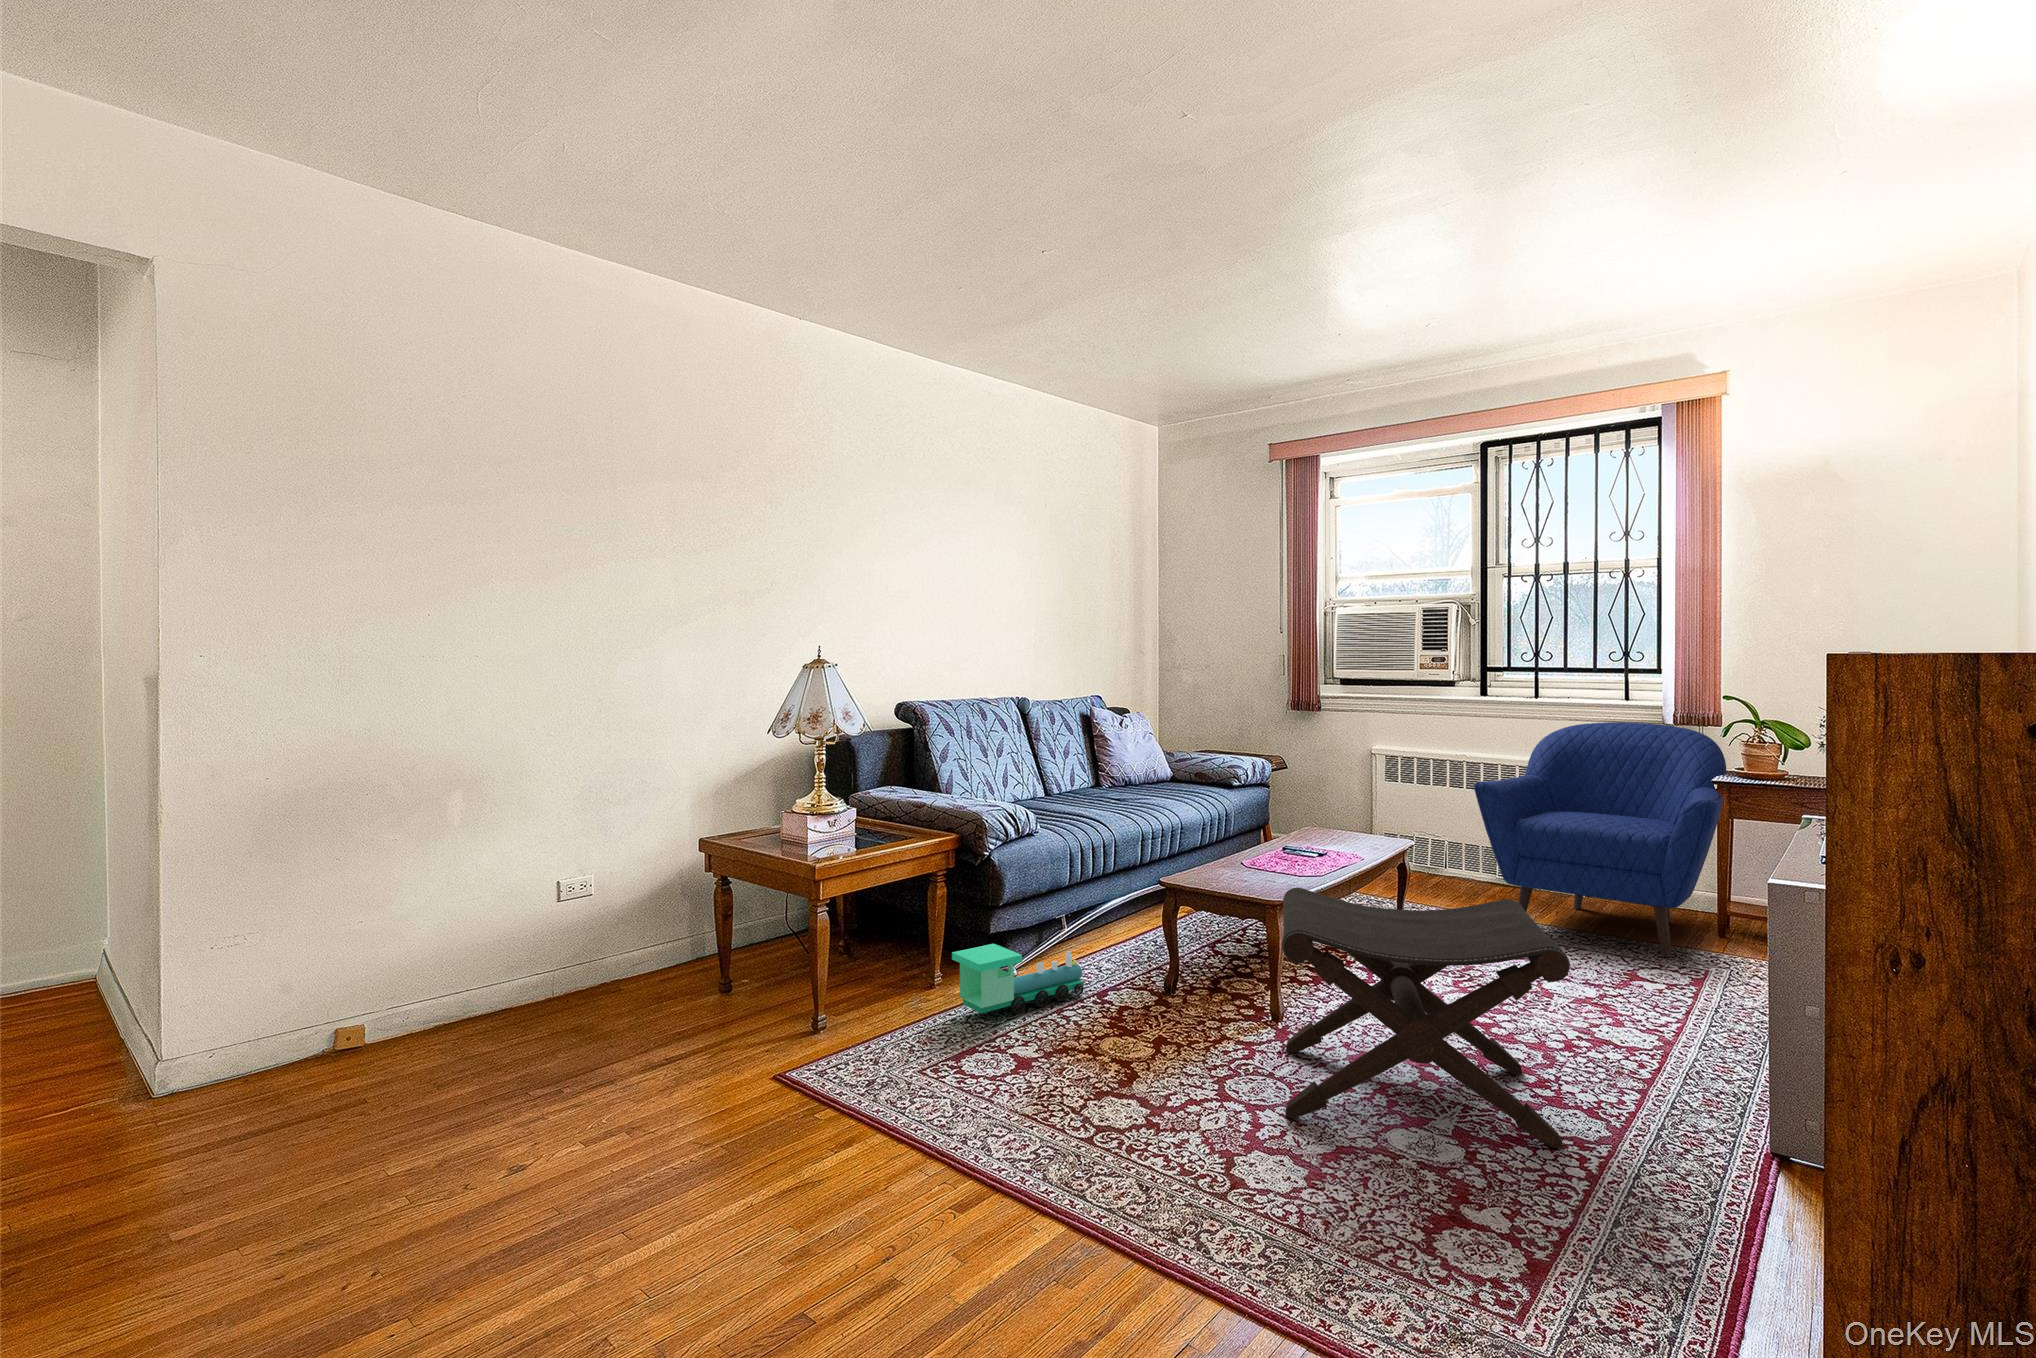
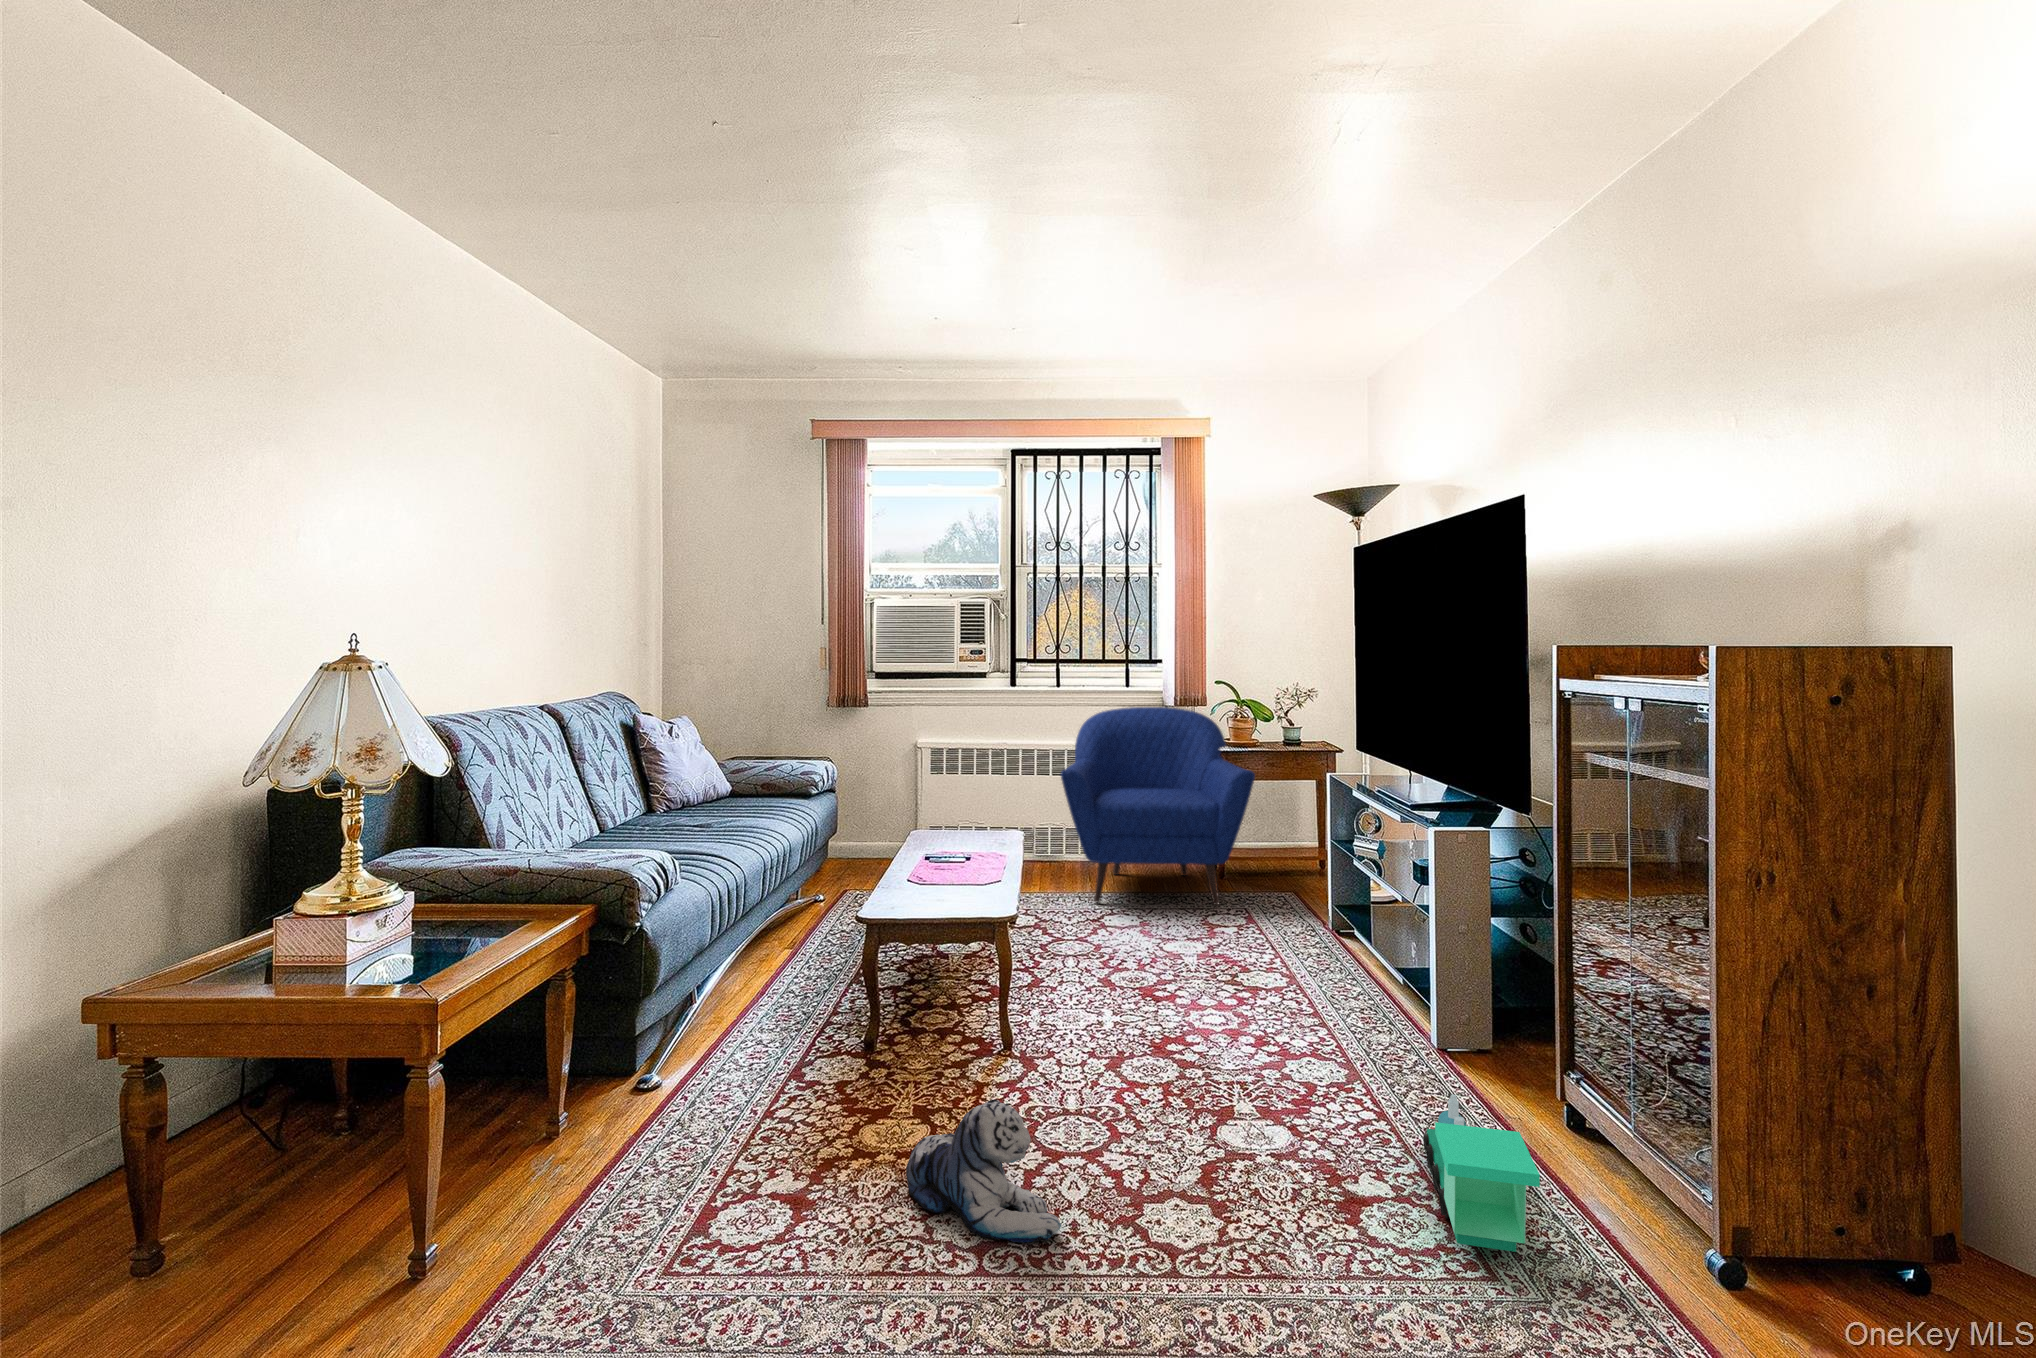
footstool: present [1282,888,1570,1148] -> none [1043,883,1357,1163]
toy train: present [952,944,1086,1013] -> present [1423,1094,1540,1252]
plush toy: none [1095,1021,1178,1137] -> present [906,1099,1061,1242]

